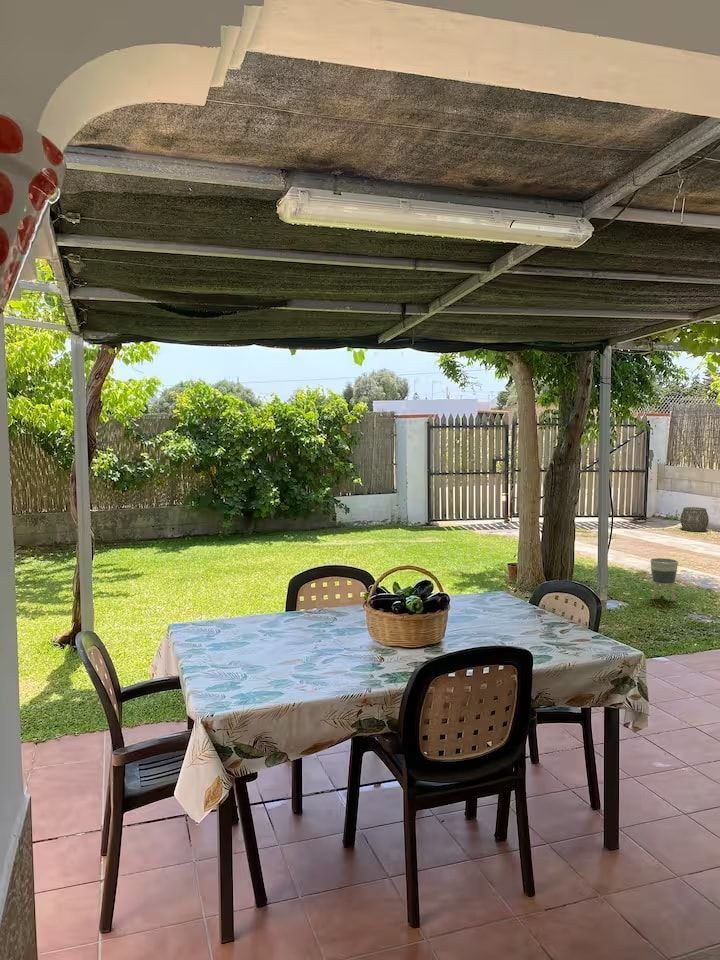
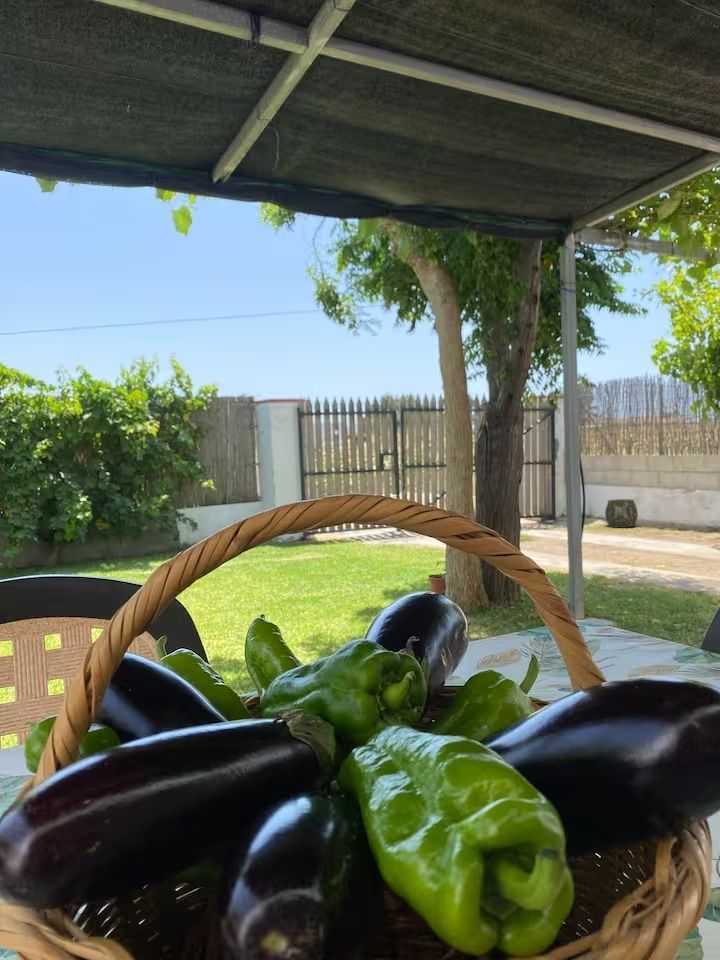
planter: present [651,558,678,601] -> none [632,552,673,612]

